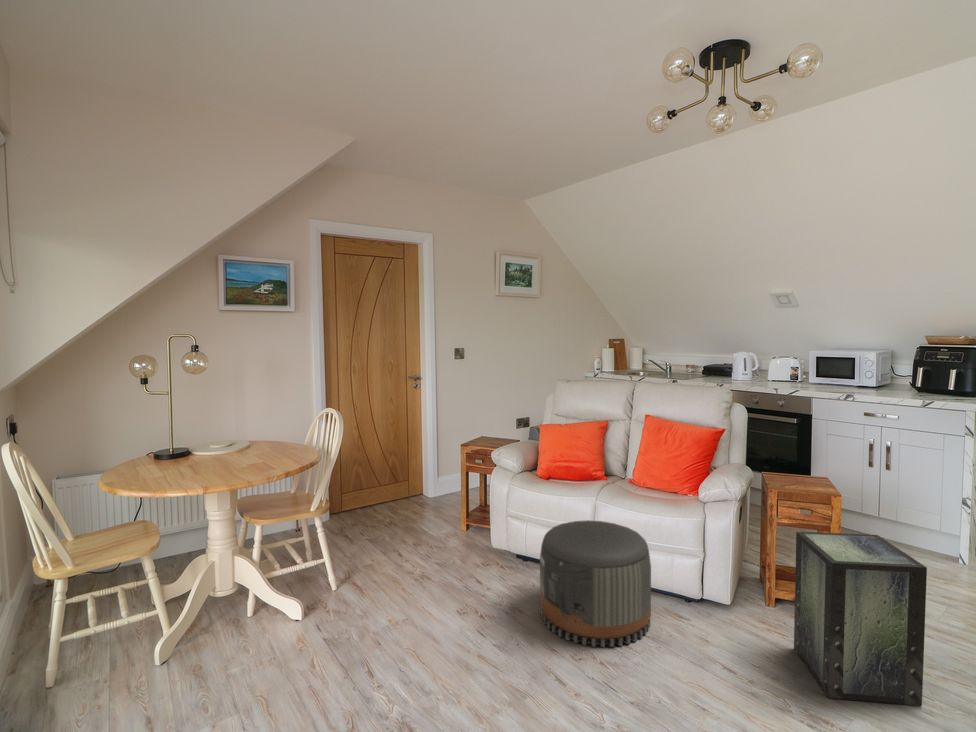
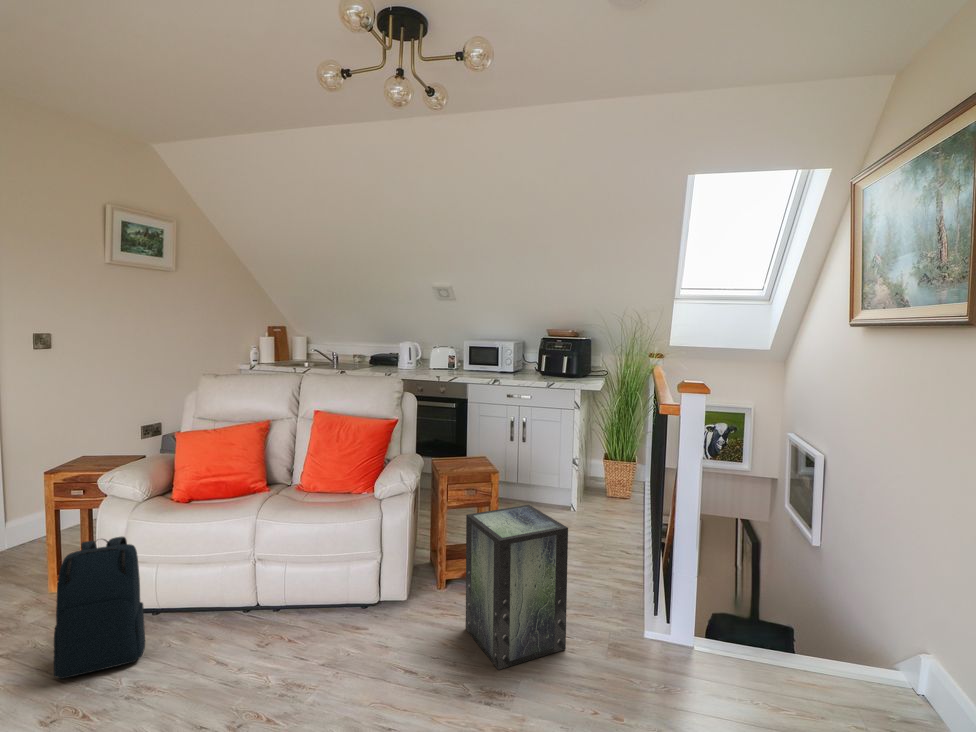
backpack: none [463,497,516,592] -> present [54,537,145,679]
pouf: present [540,520,651,647] -> none [179,541,325,704]

